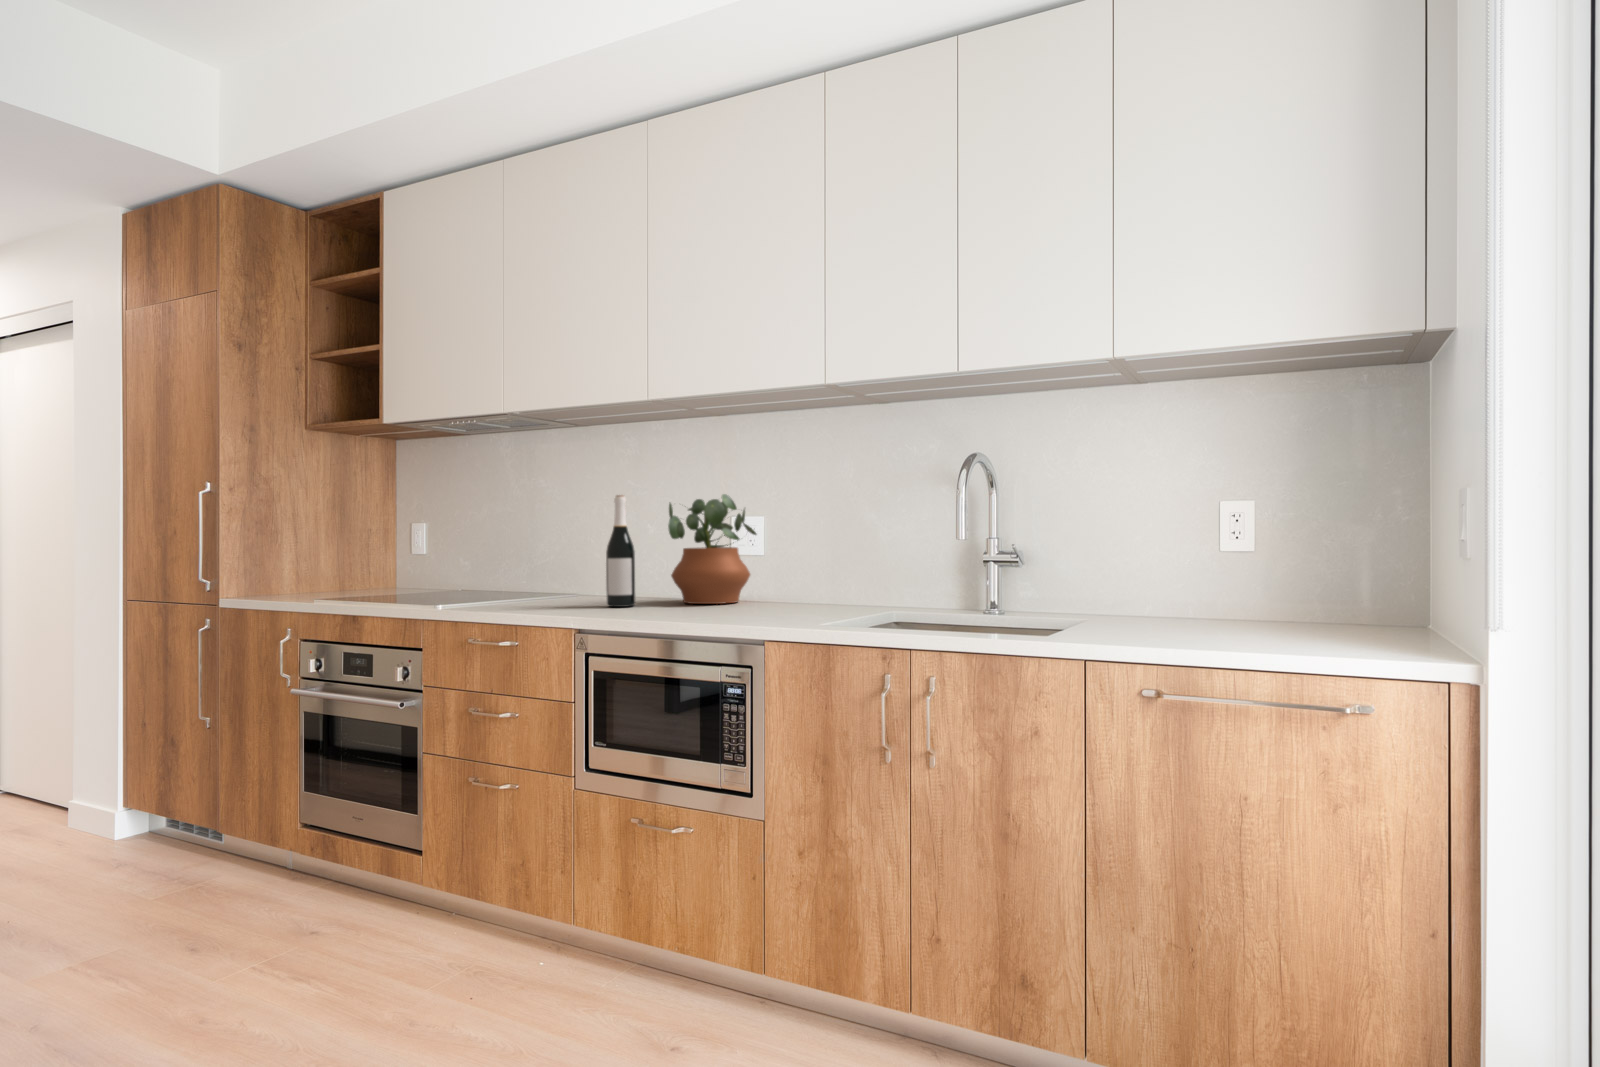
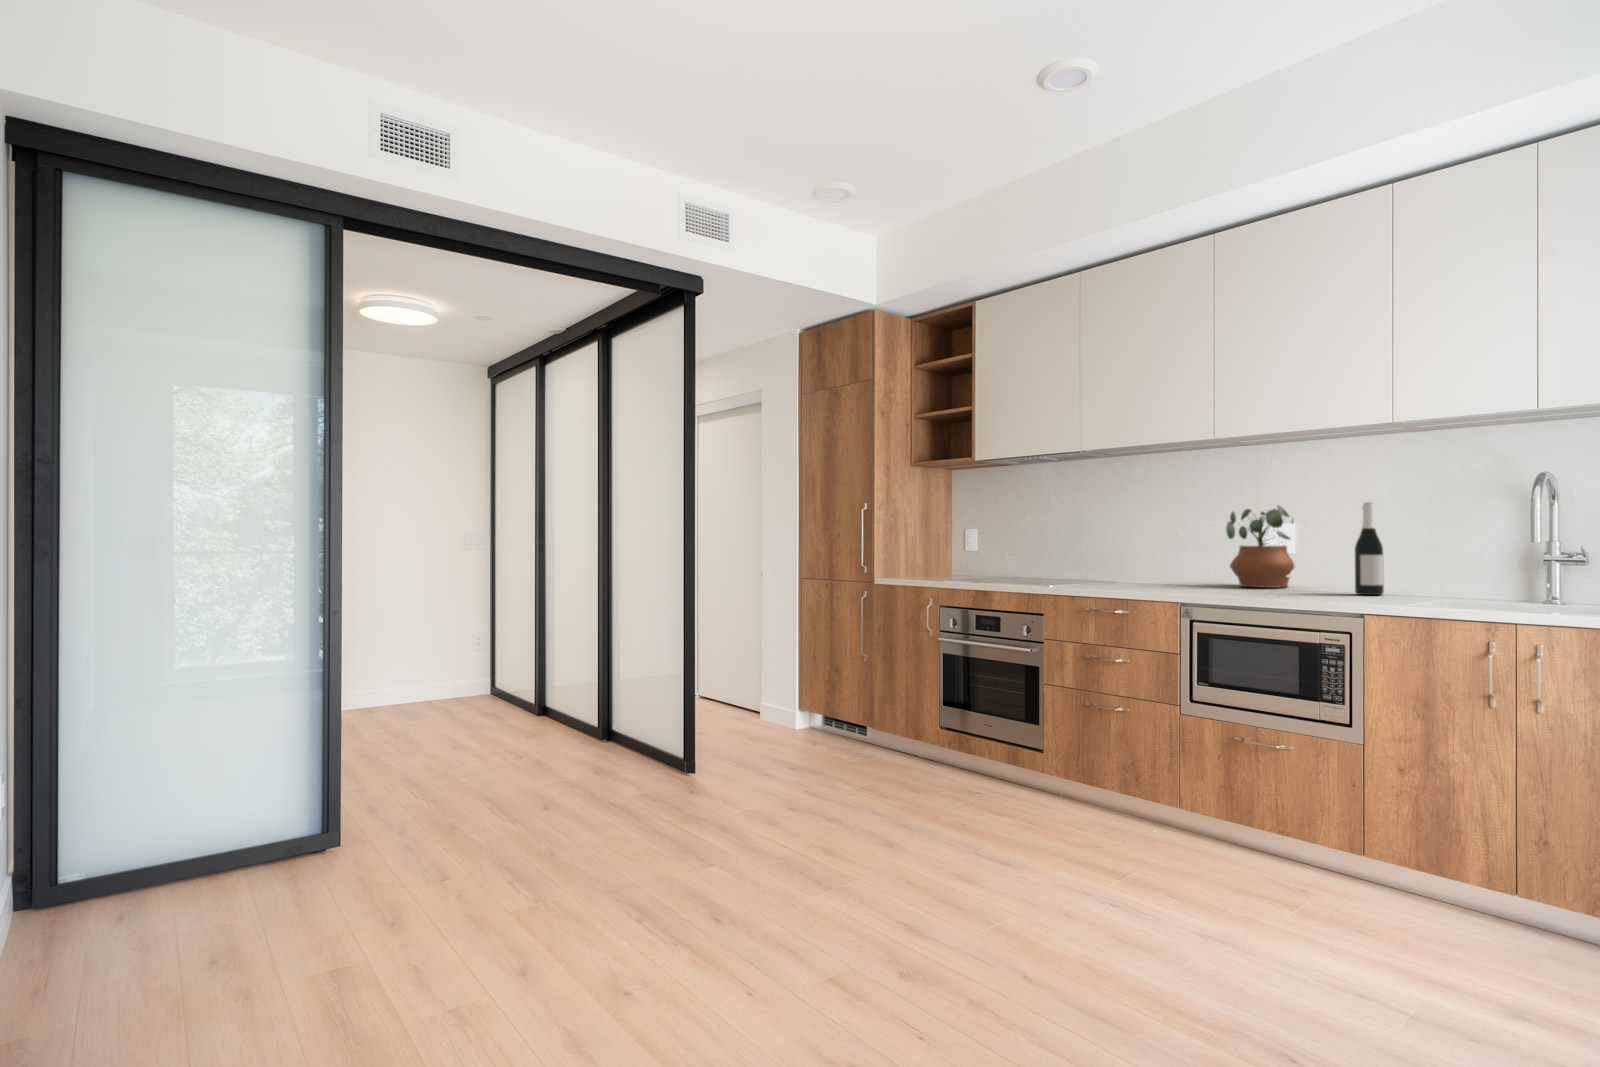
wine bottle: present [606,495,635,607] -> present [1354,503,1384,595]

